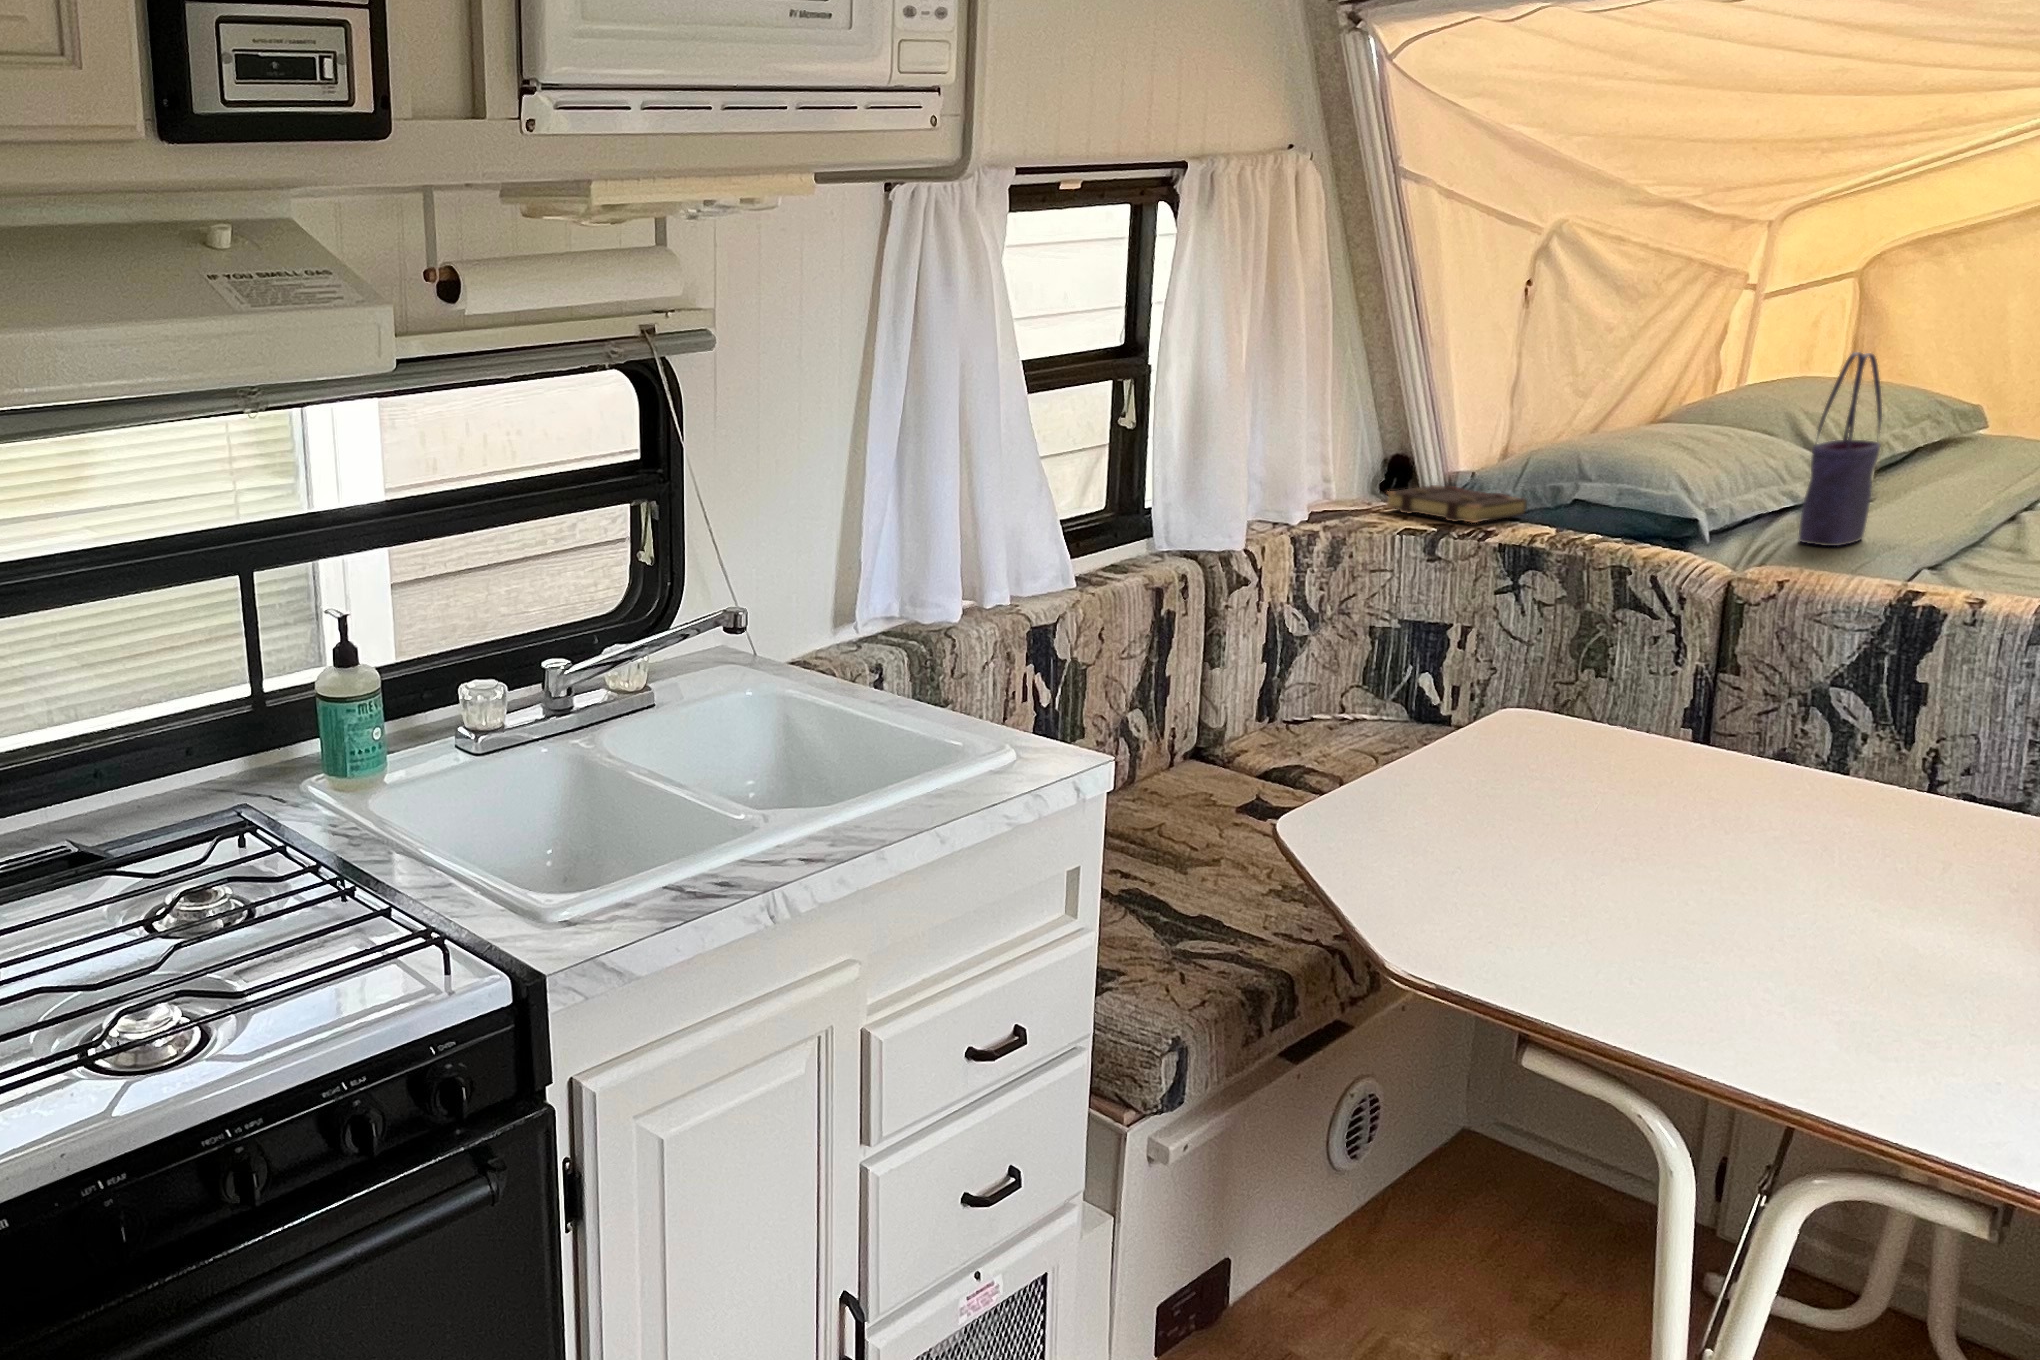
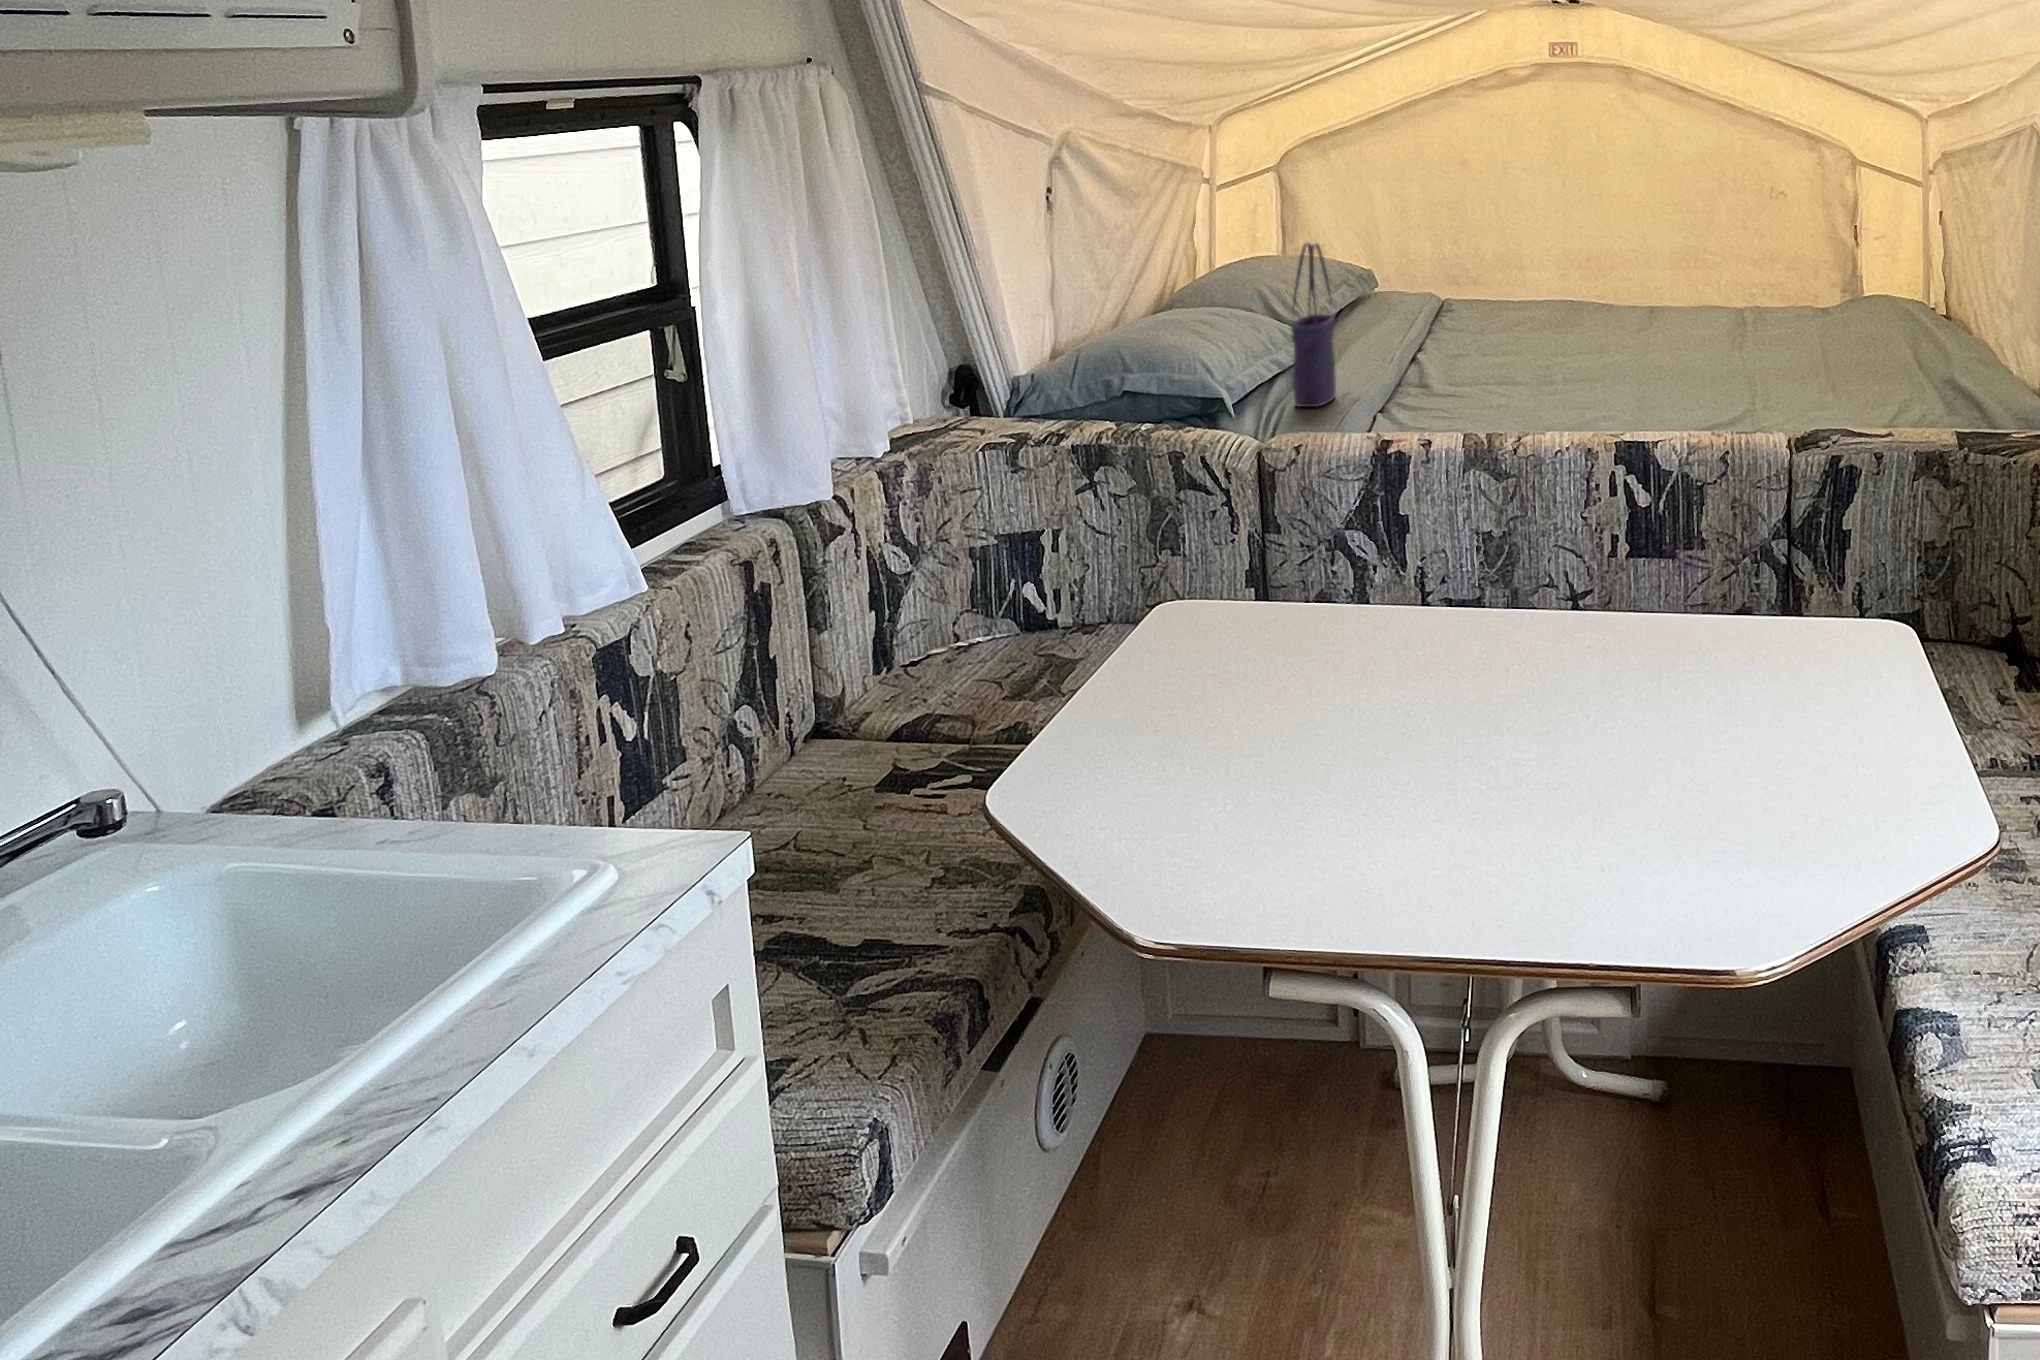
book: present [1386,485,1527,523] -> none [958,391,1085,428]

